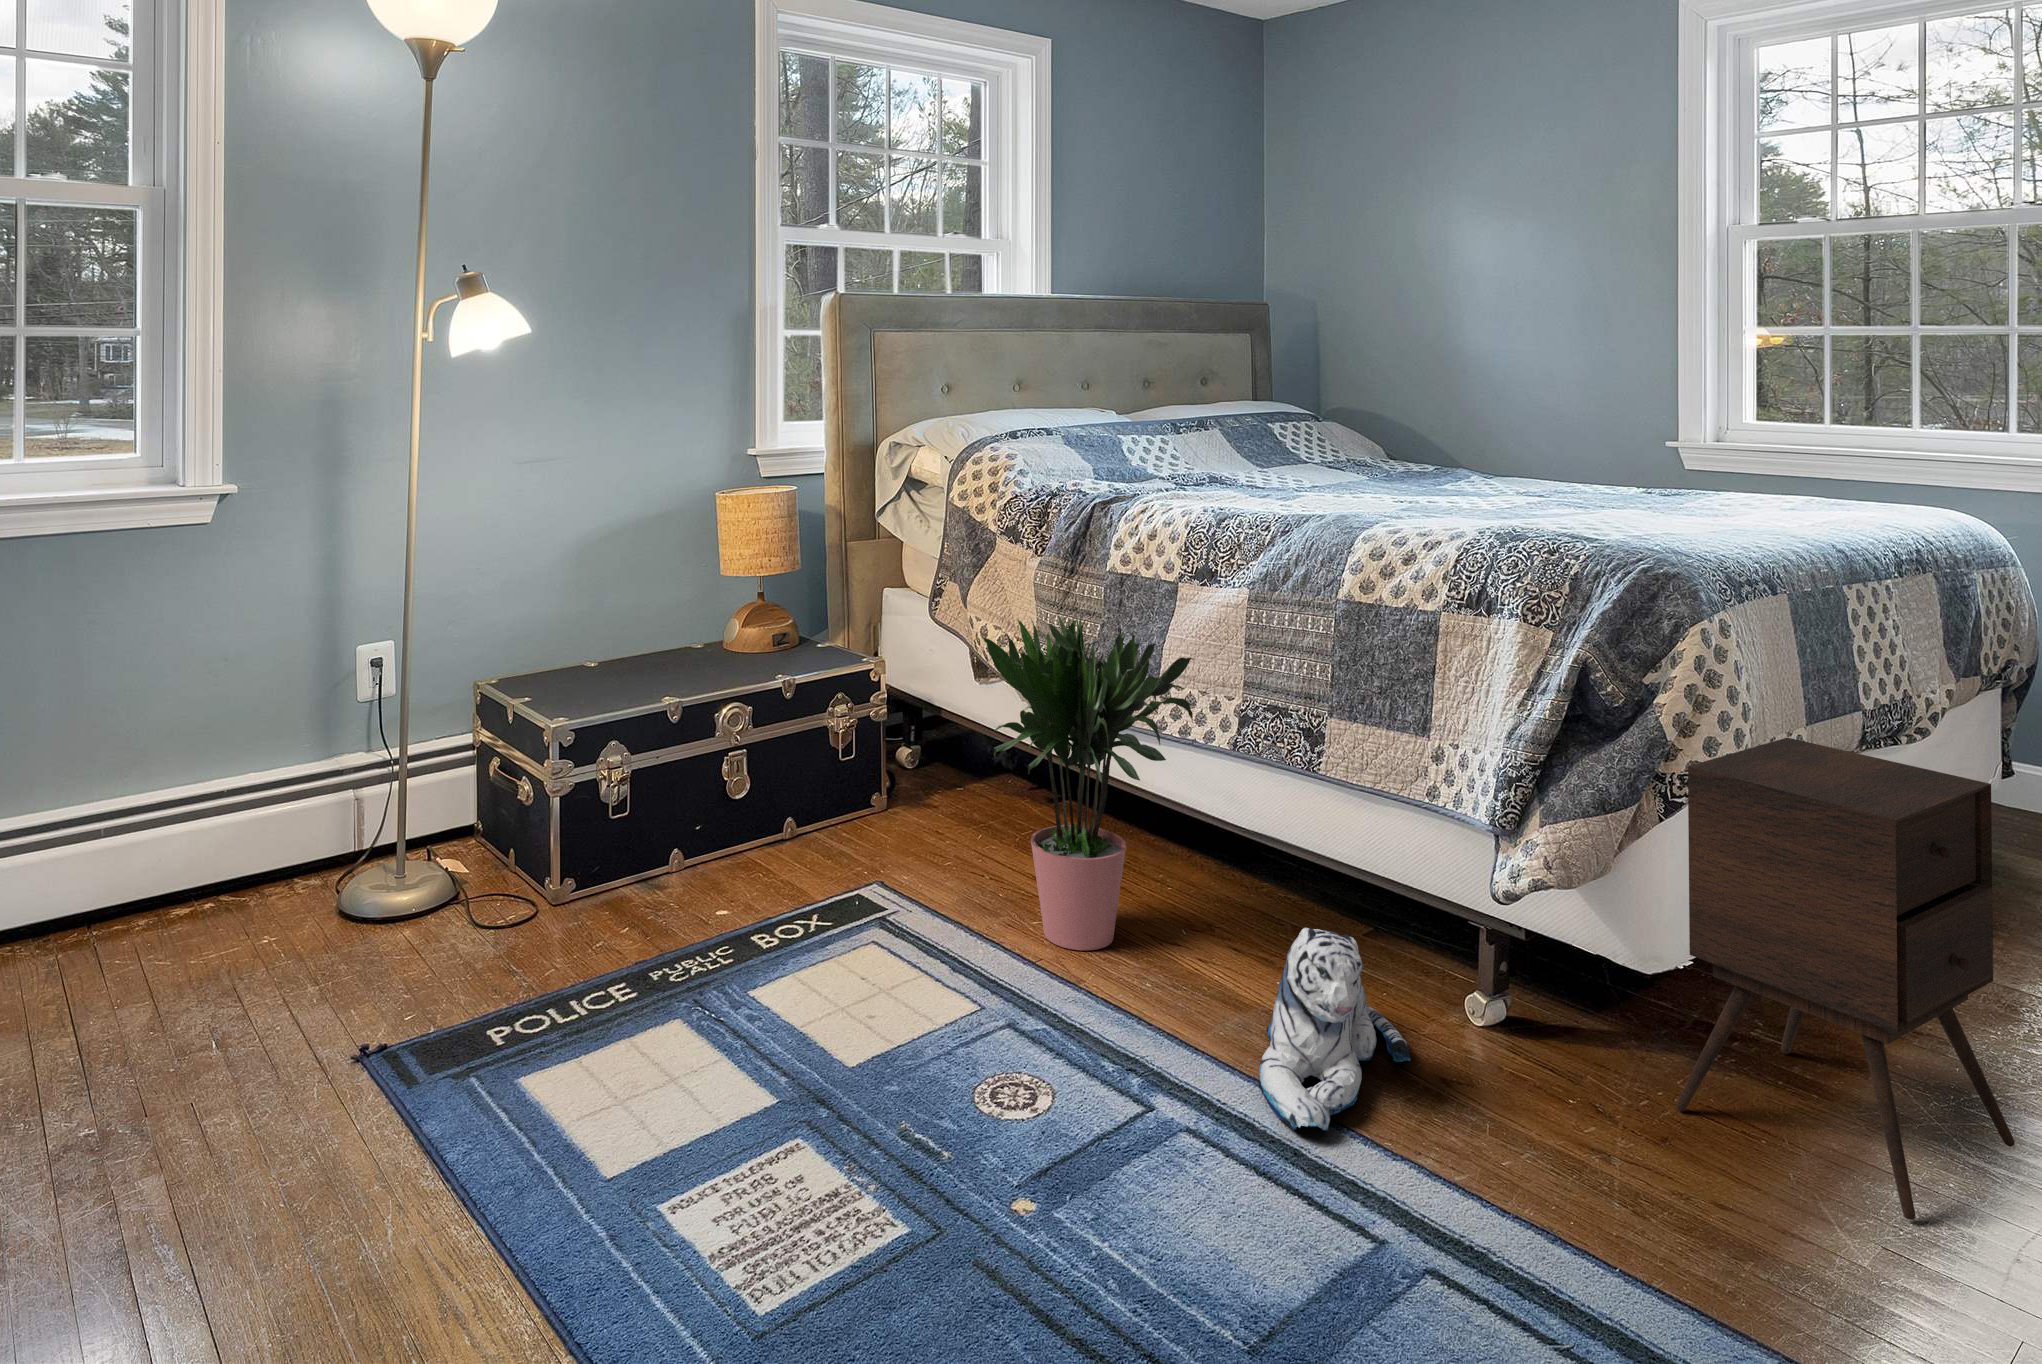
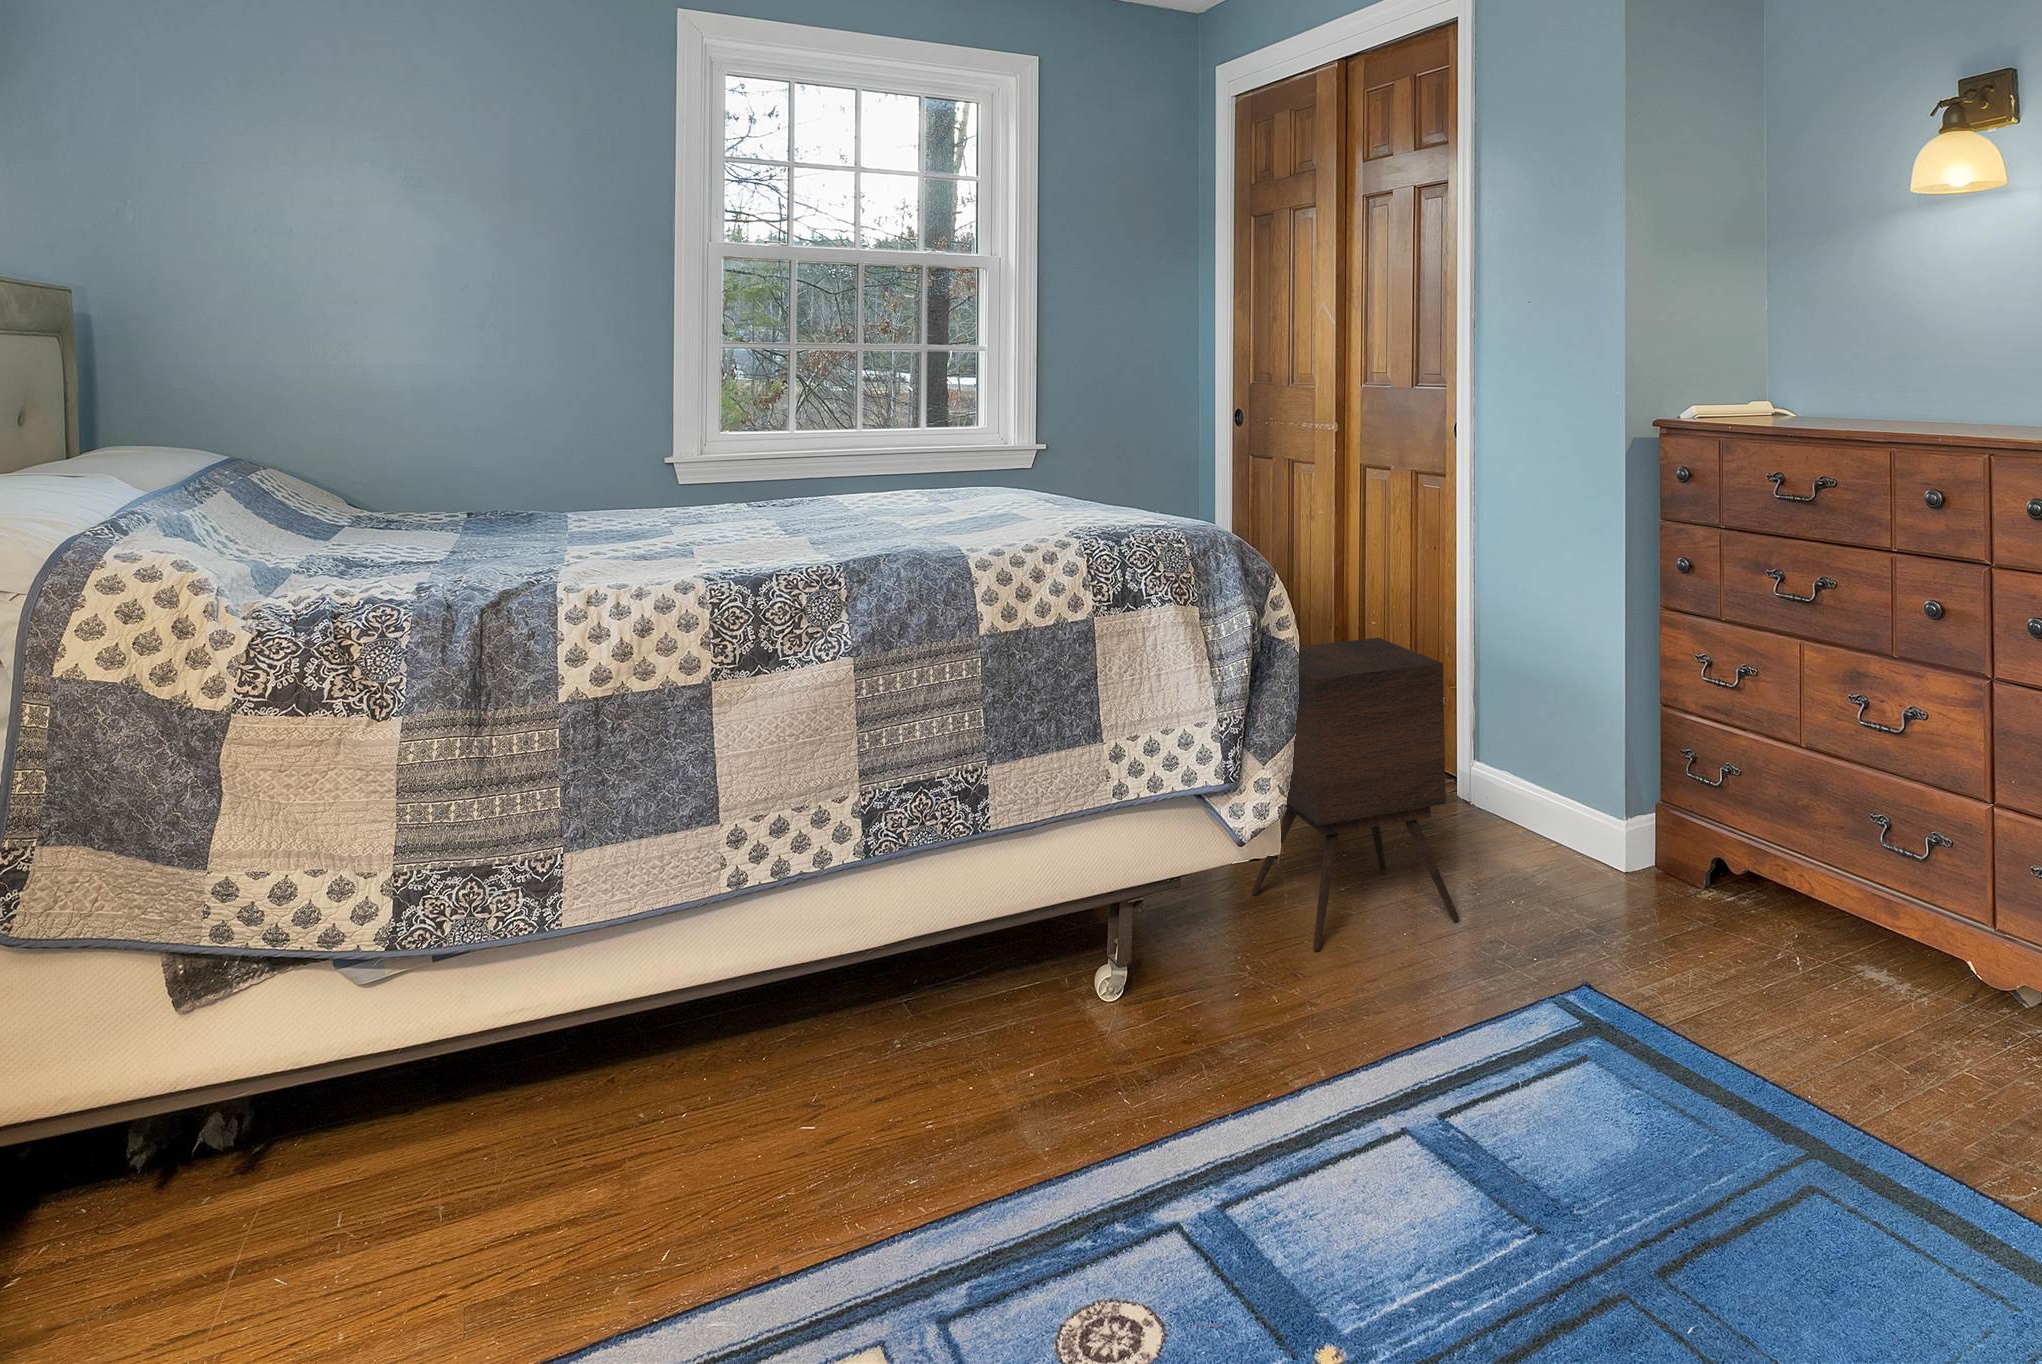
potted plant: present [983,612,1194,950] -> none [634,706,988,1226]
plush toy: present [1258,928,1410,1130] -> none [1089,936,1324,1129]

